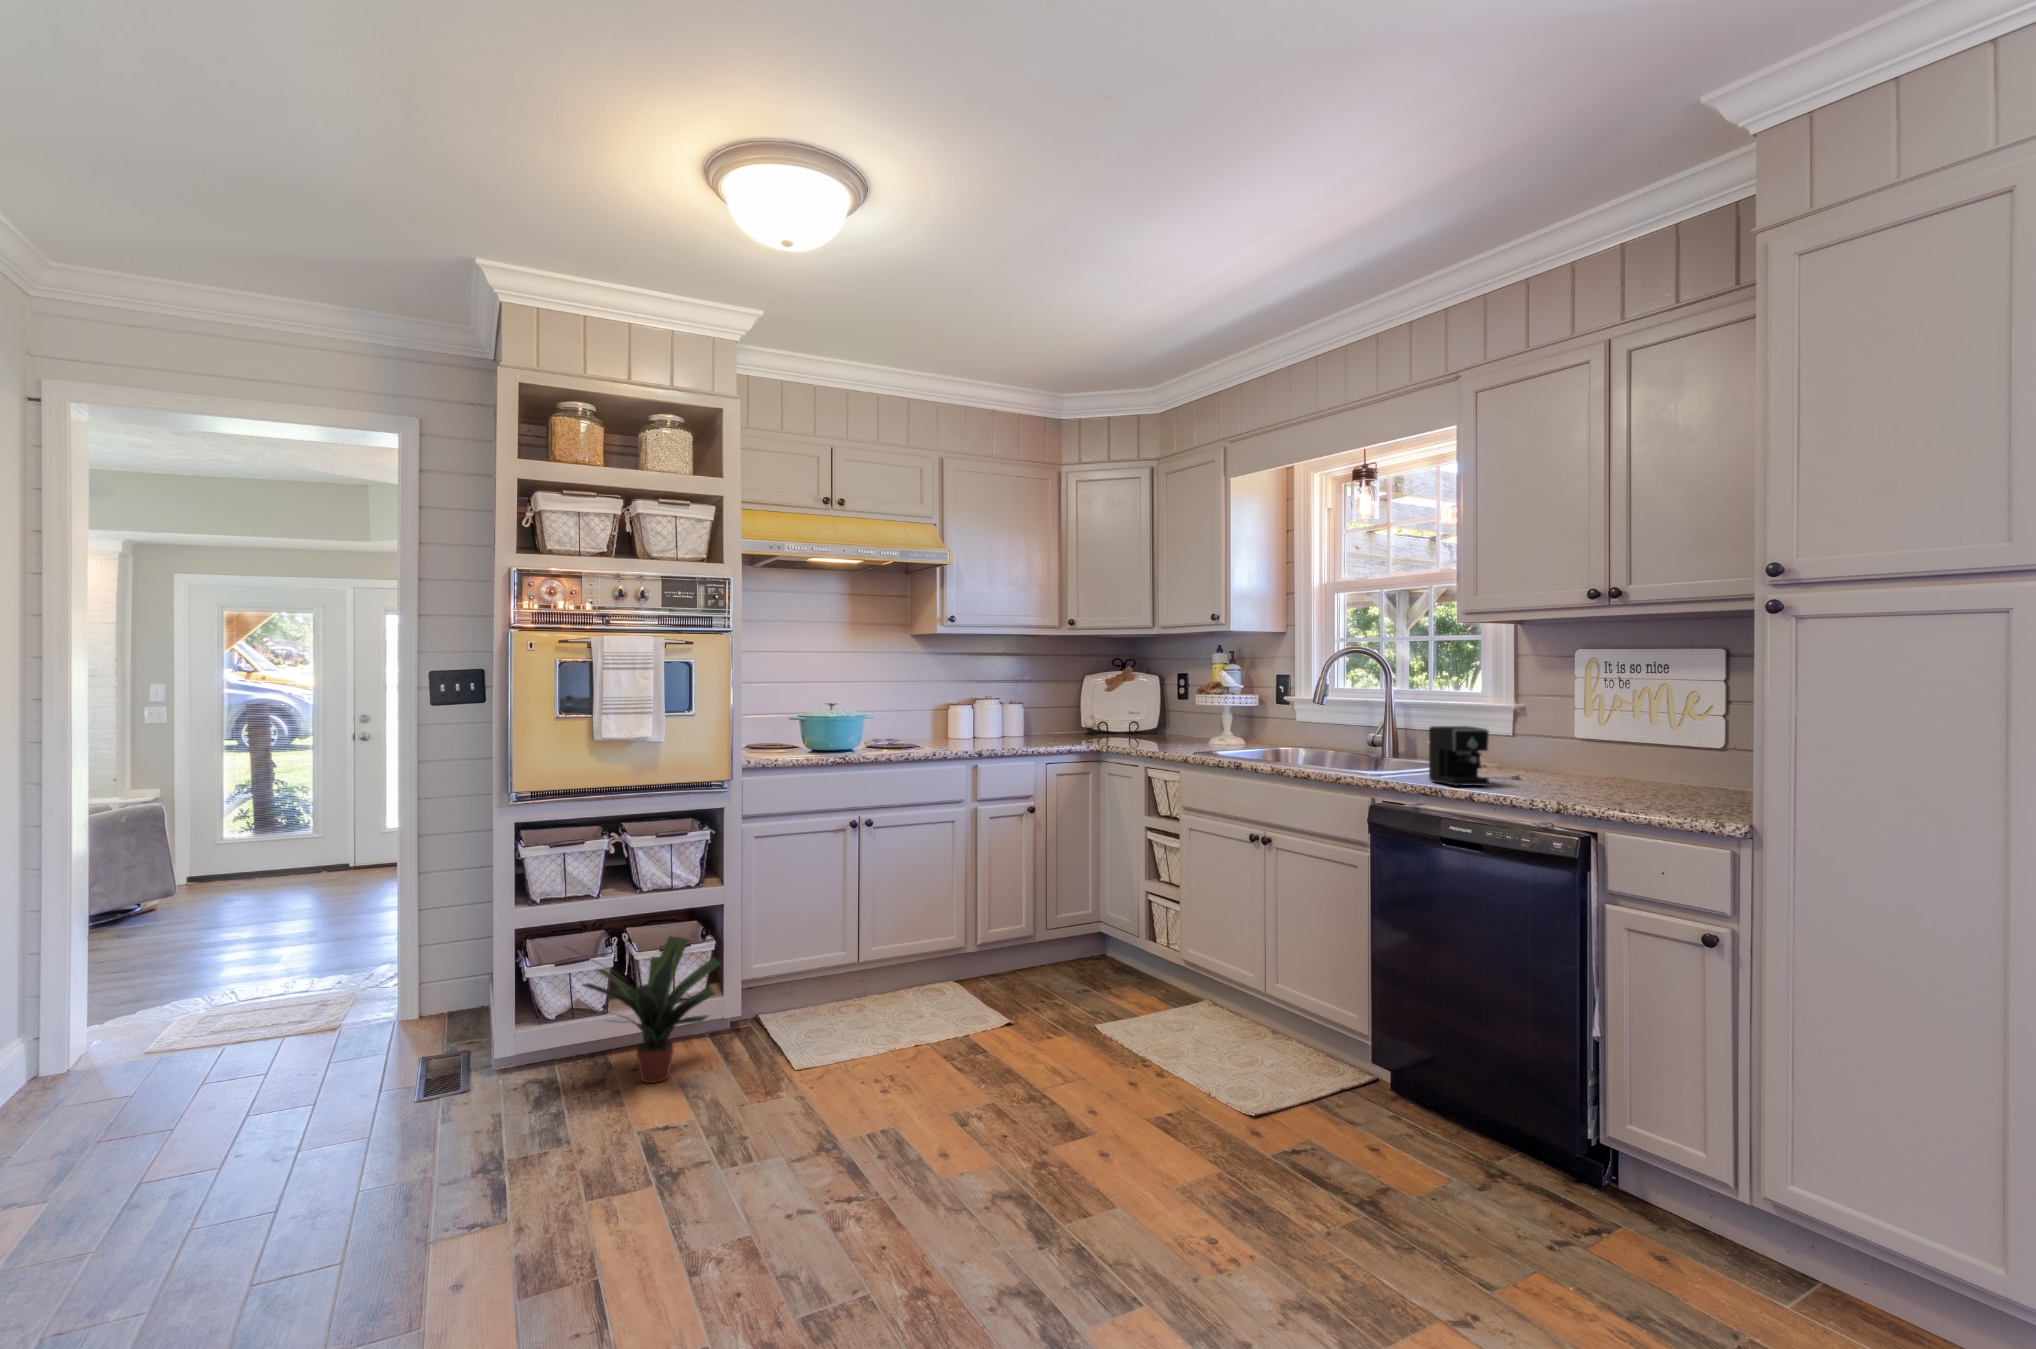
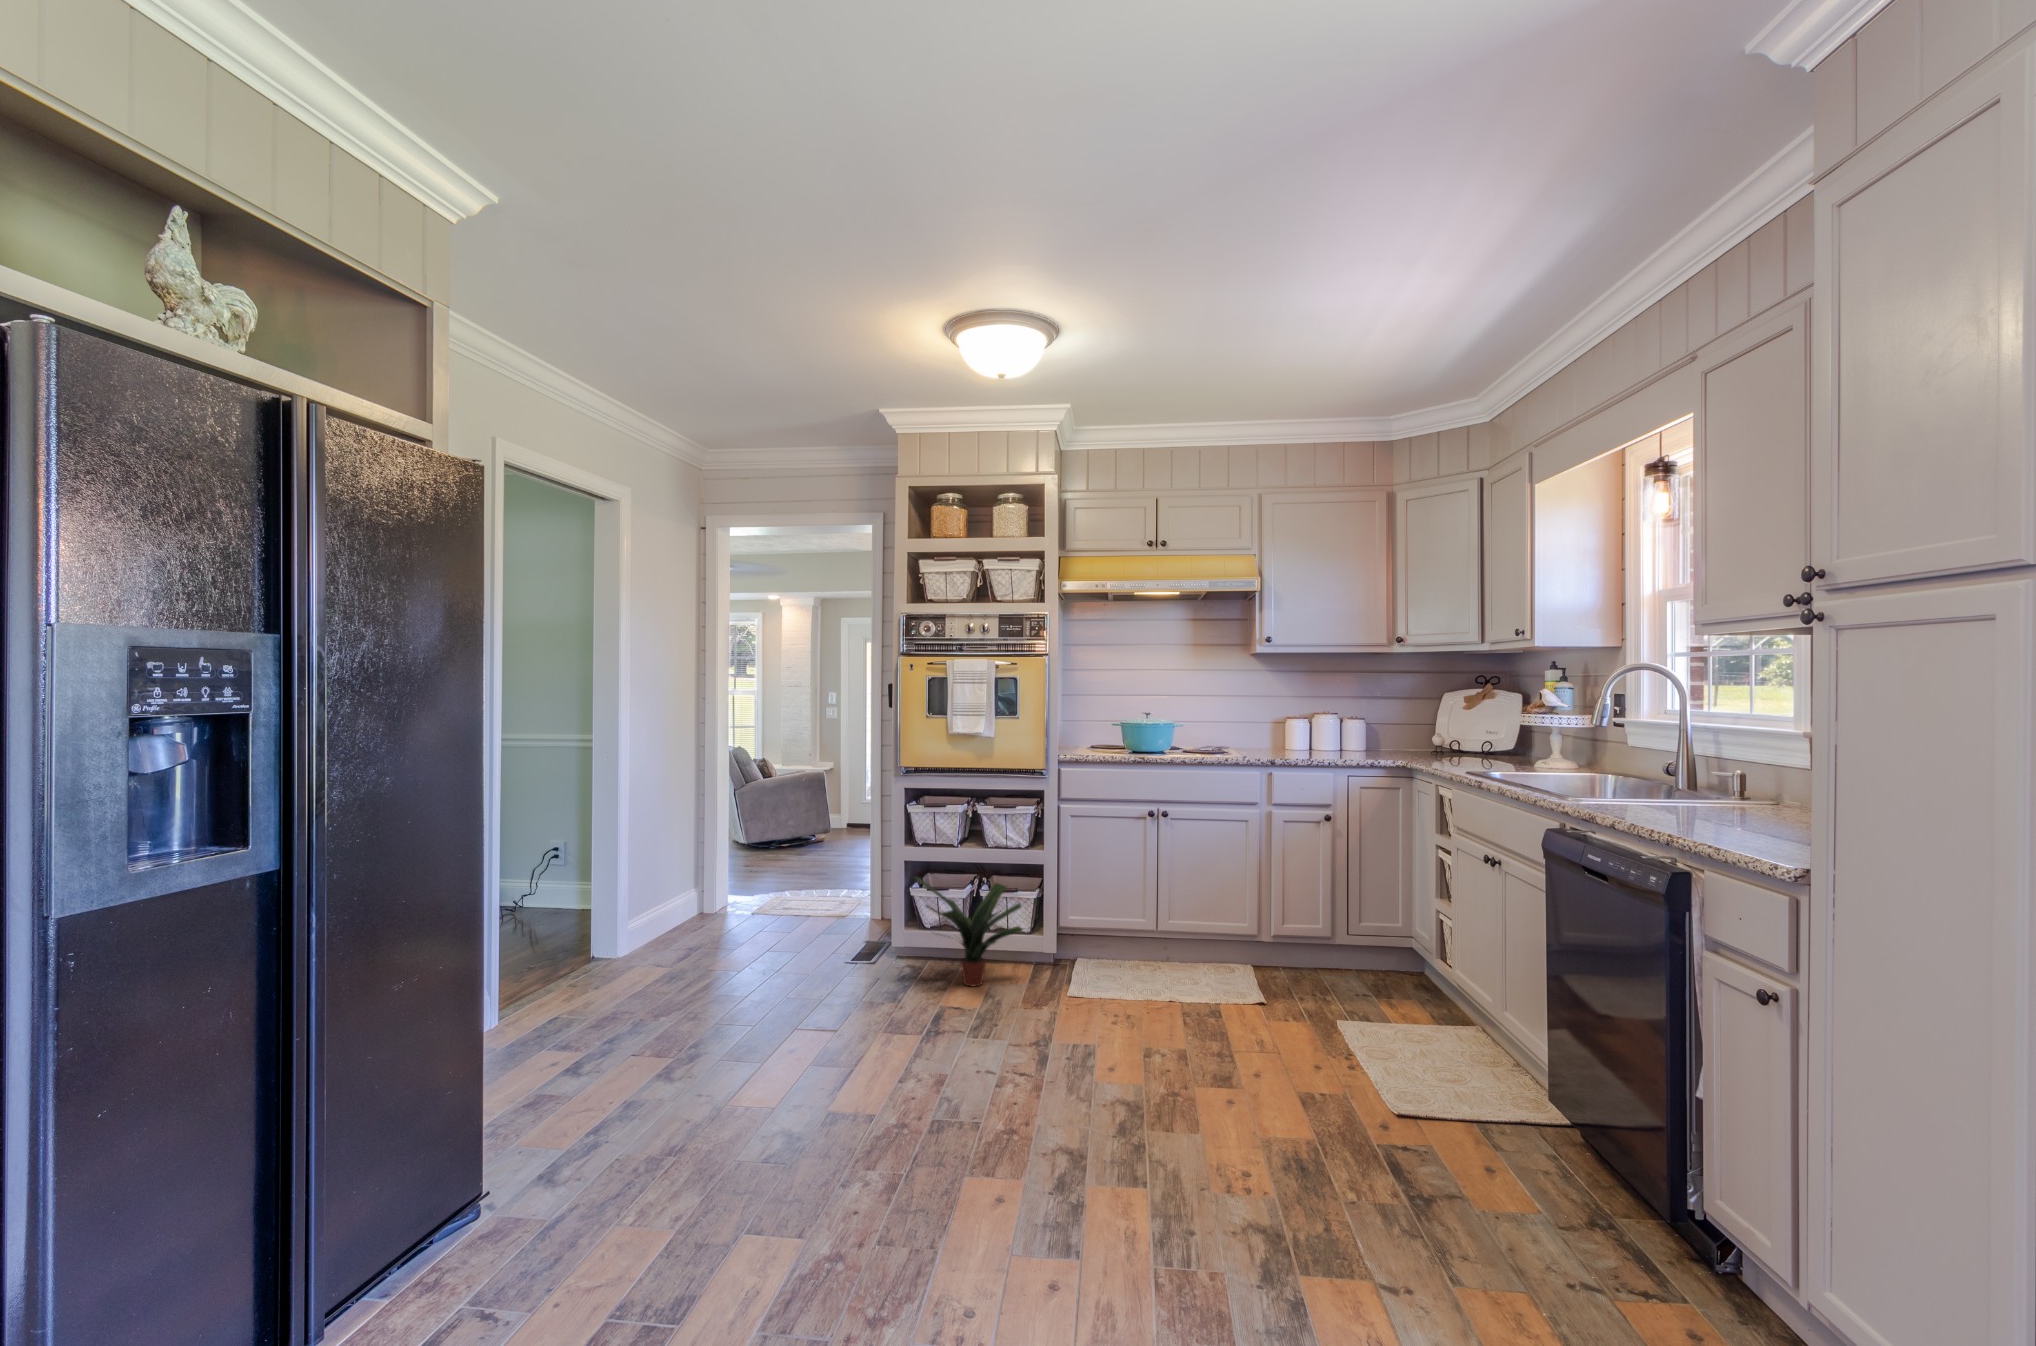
coffee maker: present [1429,726,1519,786] -> none [1611,746,1745,813]

